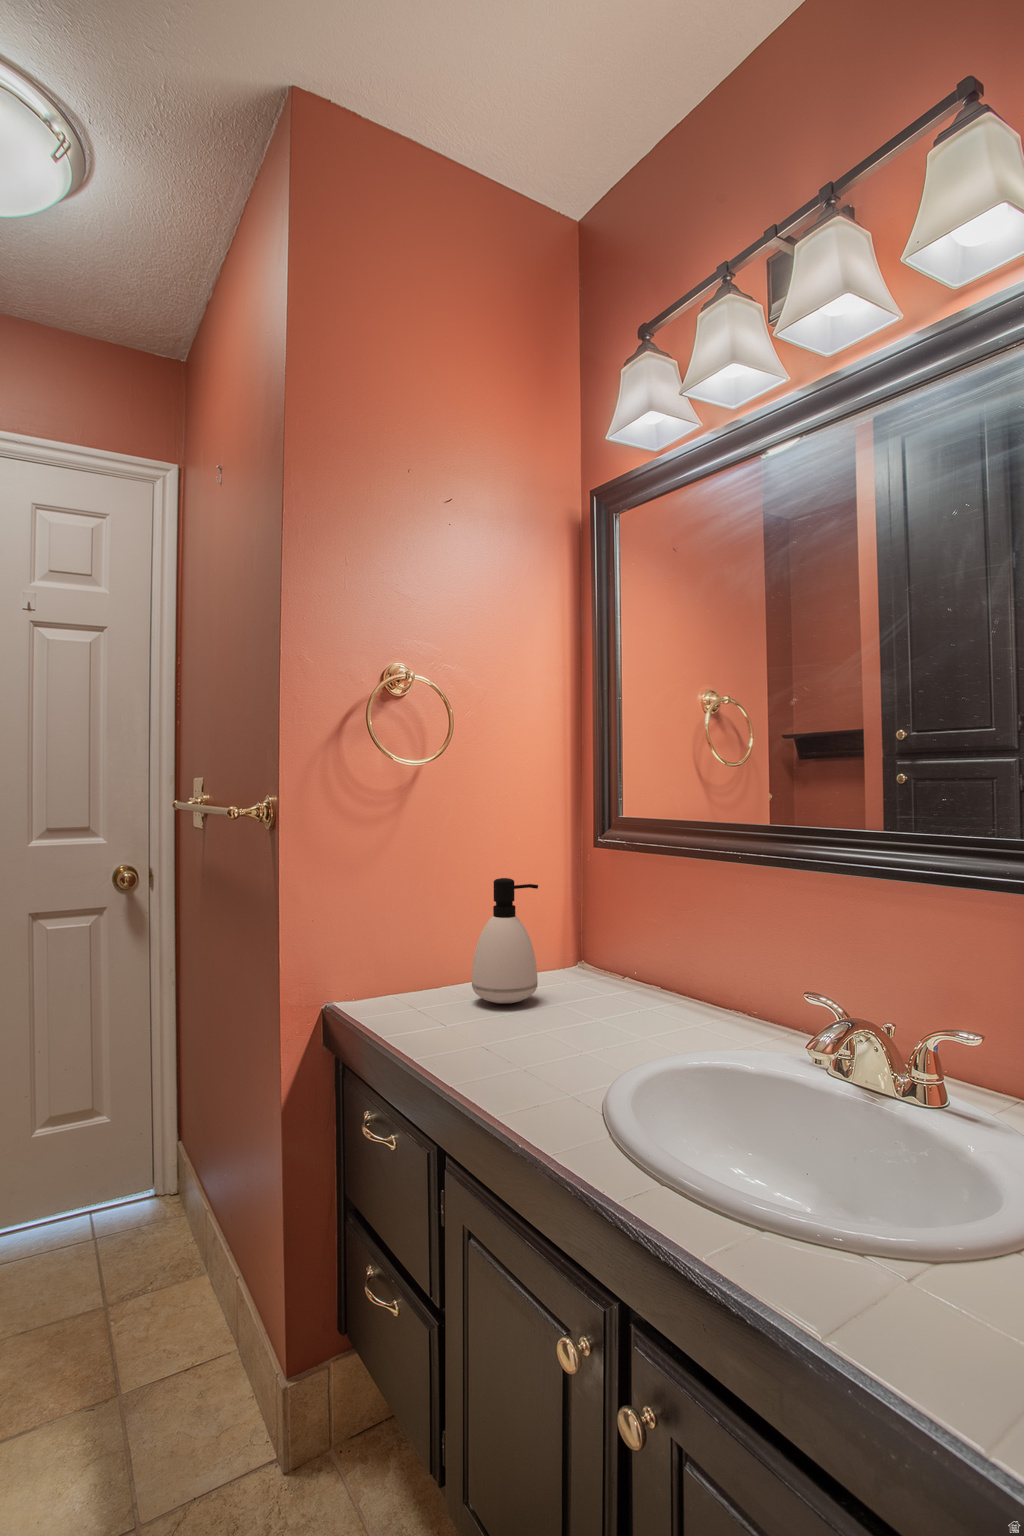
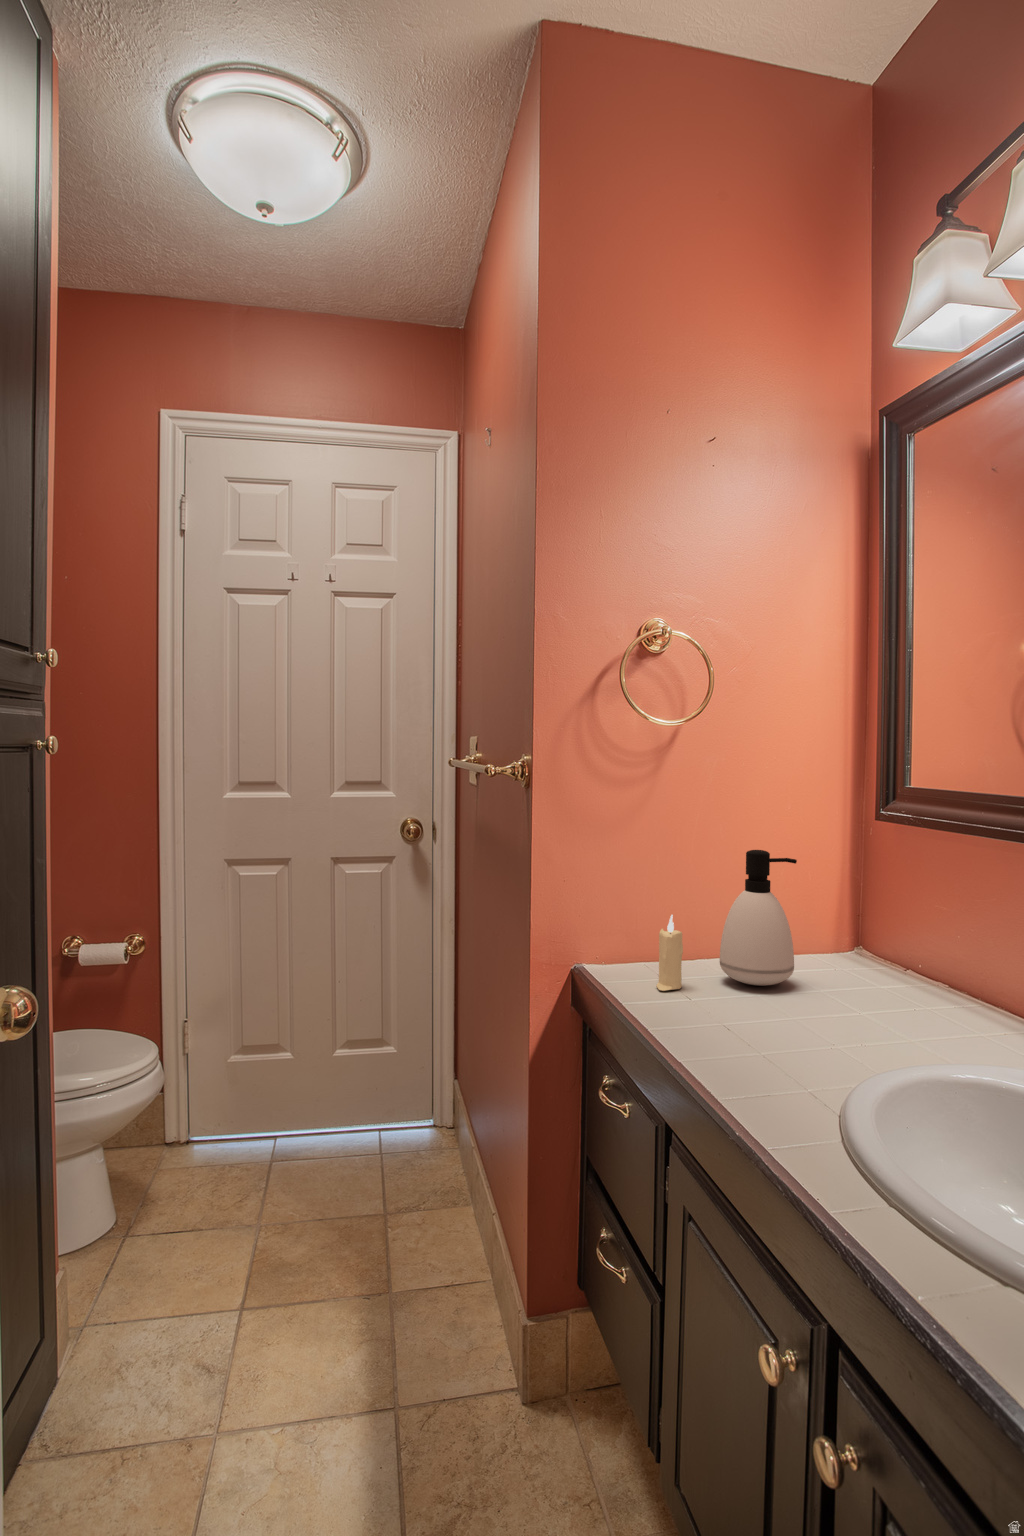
candle: none [416,944,440,1019] -> present [656,915,683,991]

